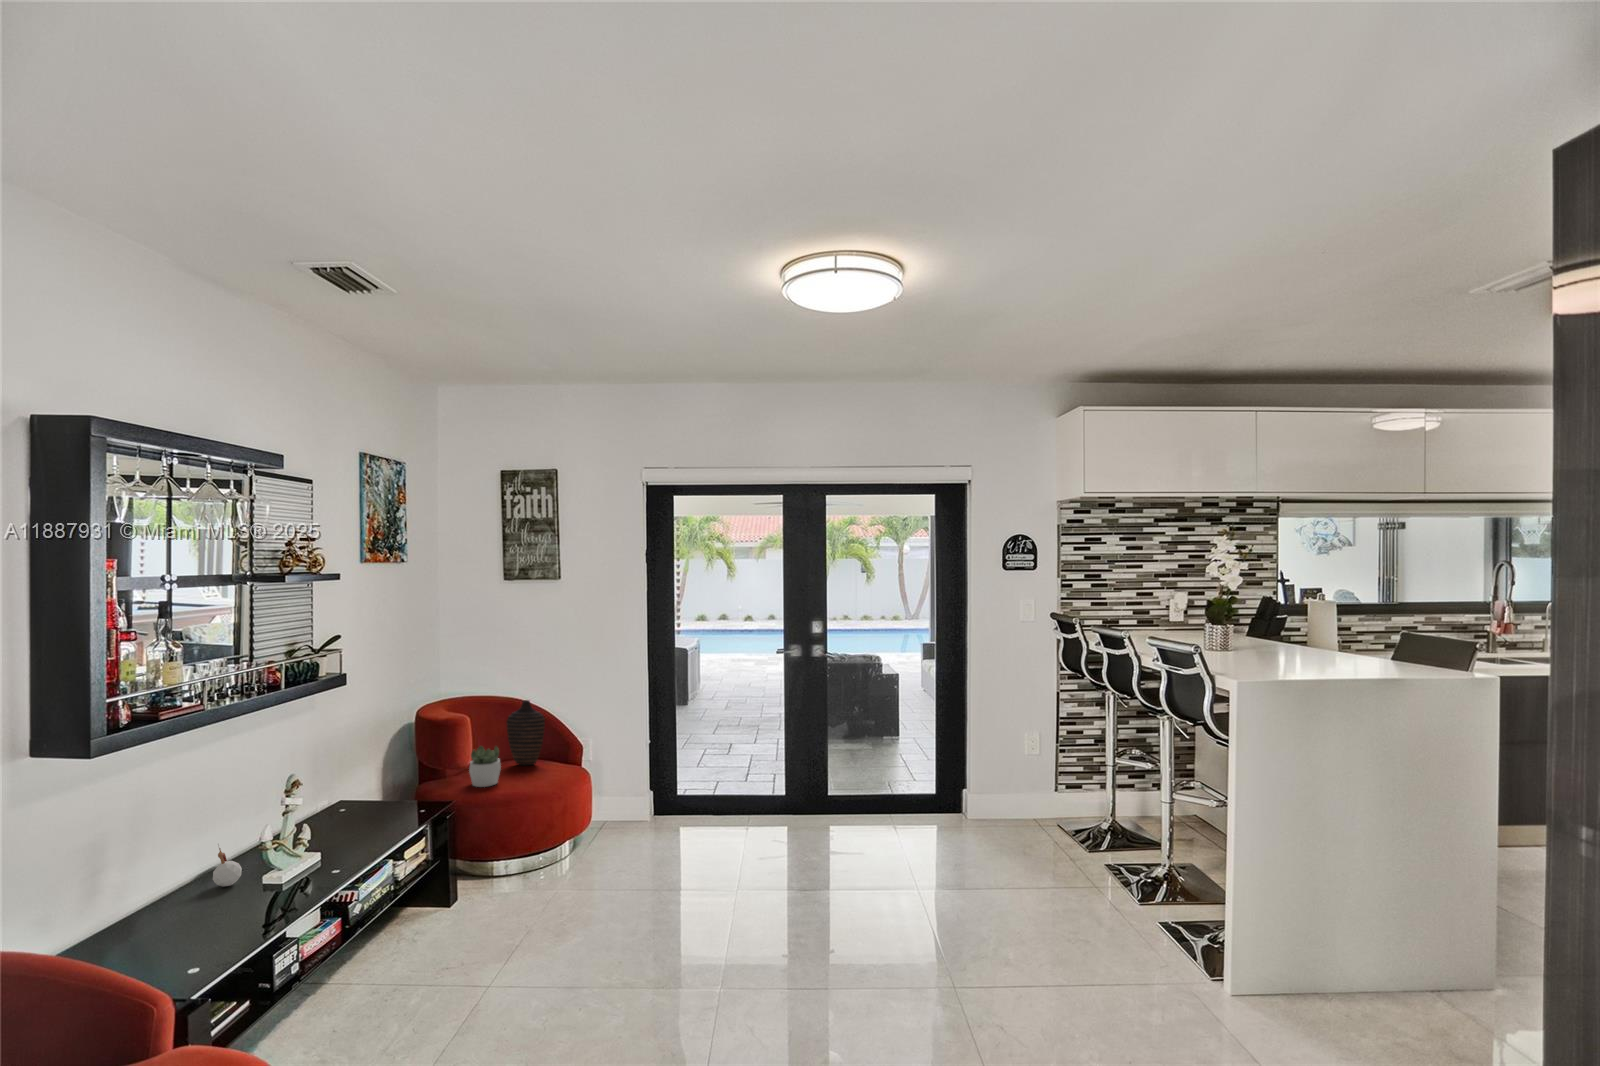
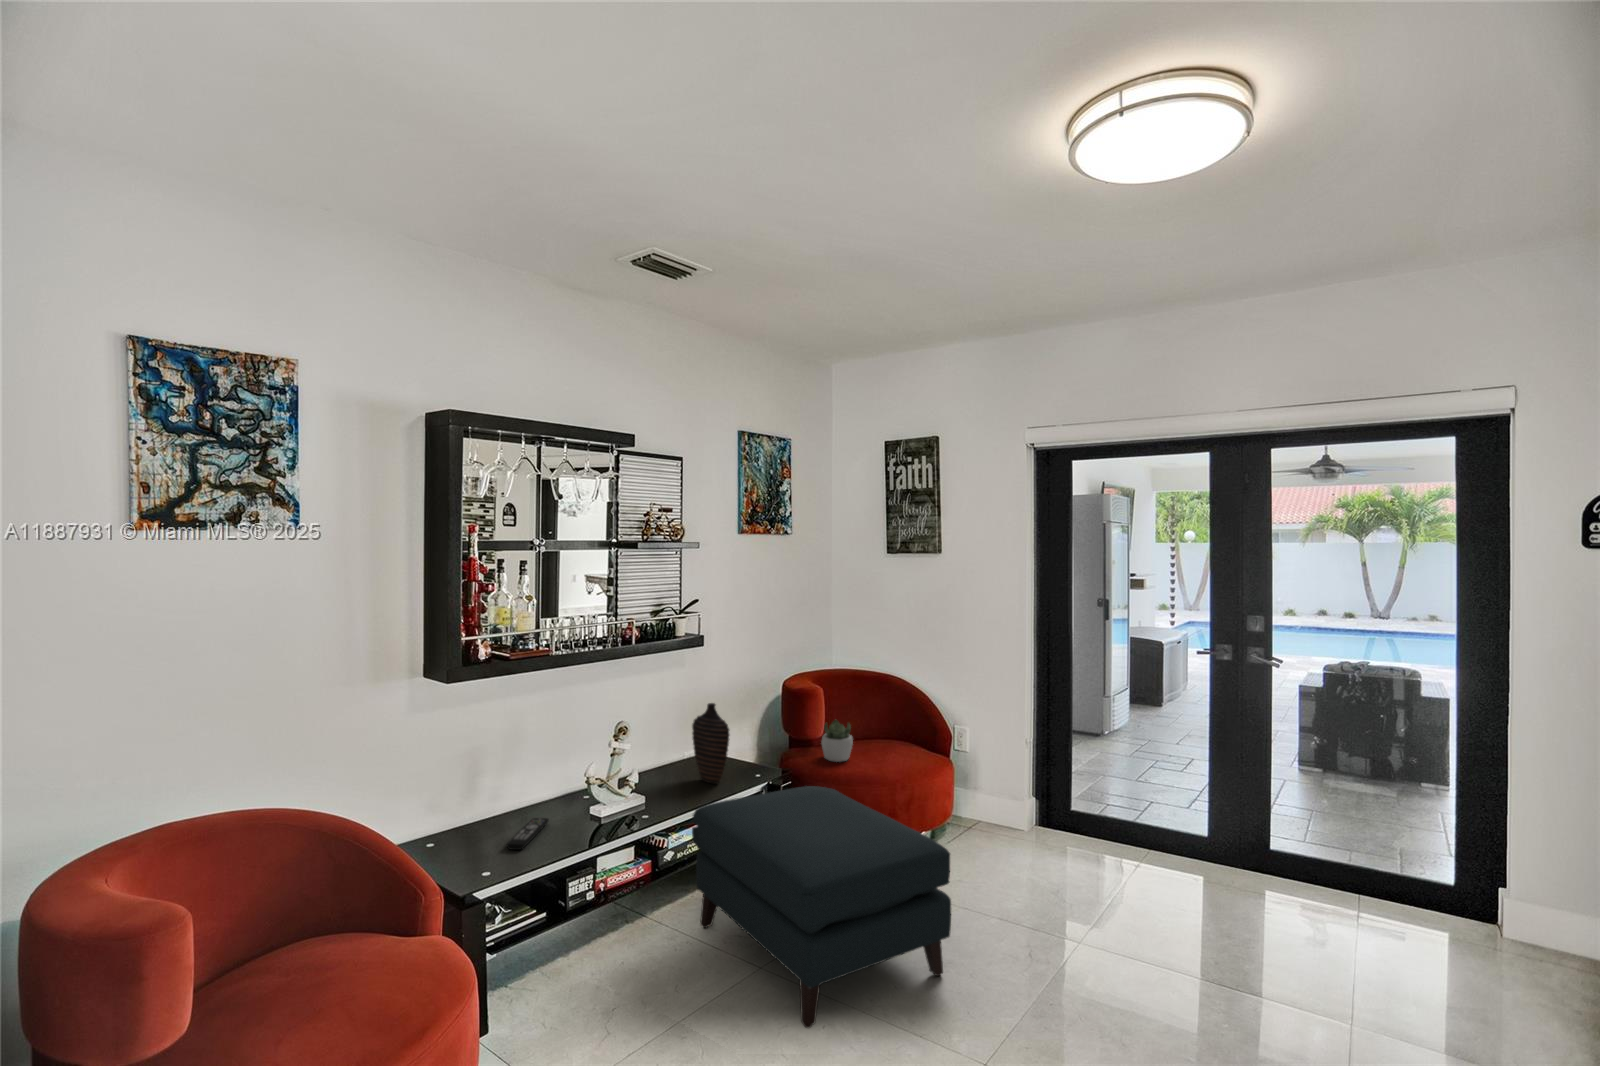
decorative vase: present [506,700,545,765] -> present [692,703,729,784]
ottoman: none [385,805,660,1012] -> present [692,786,951,1028]
candle: present [213,844,242,887] -> none [565,770,586,808]
remote control: none [181,901,210,941] -> present [507,818,549,850]

